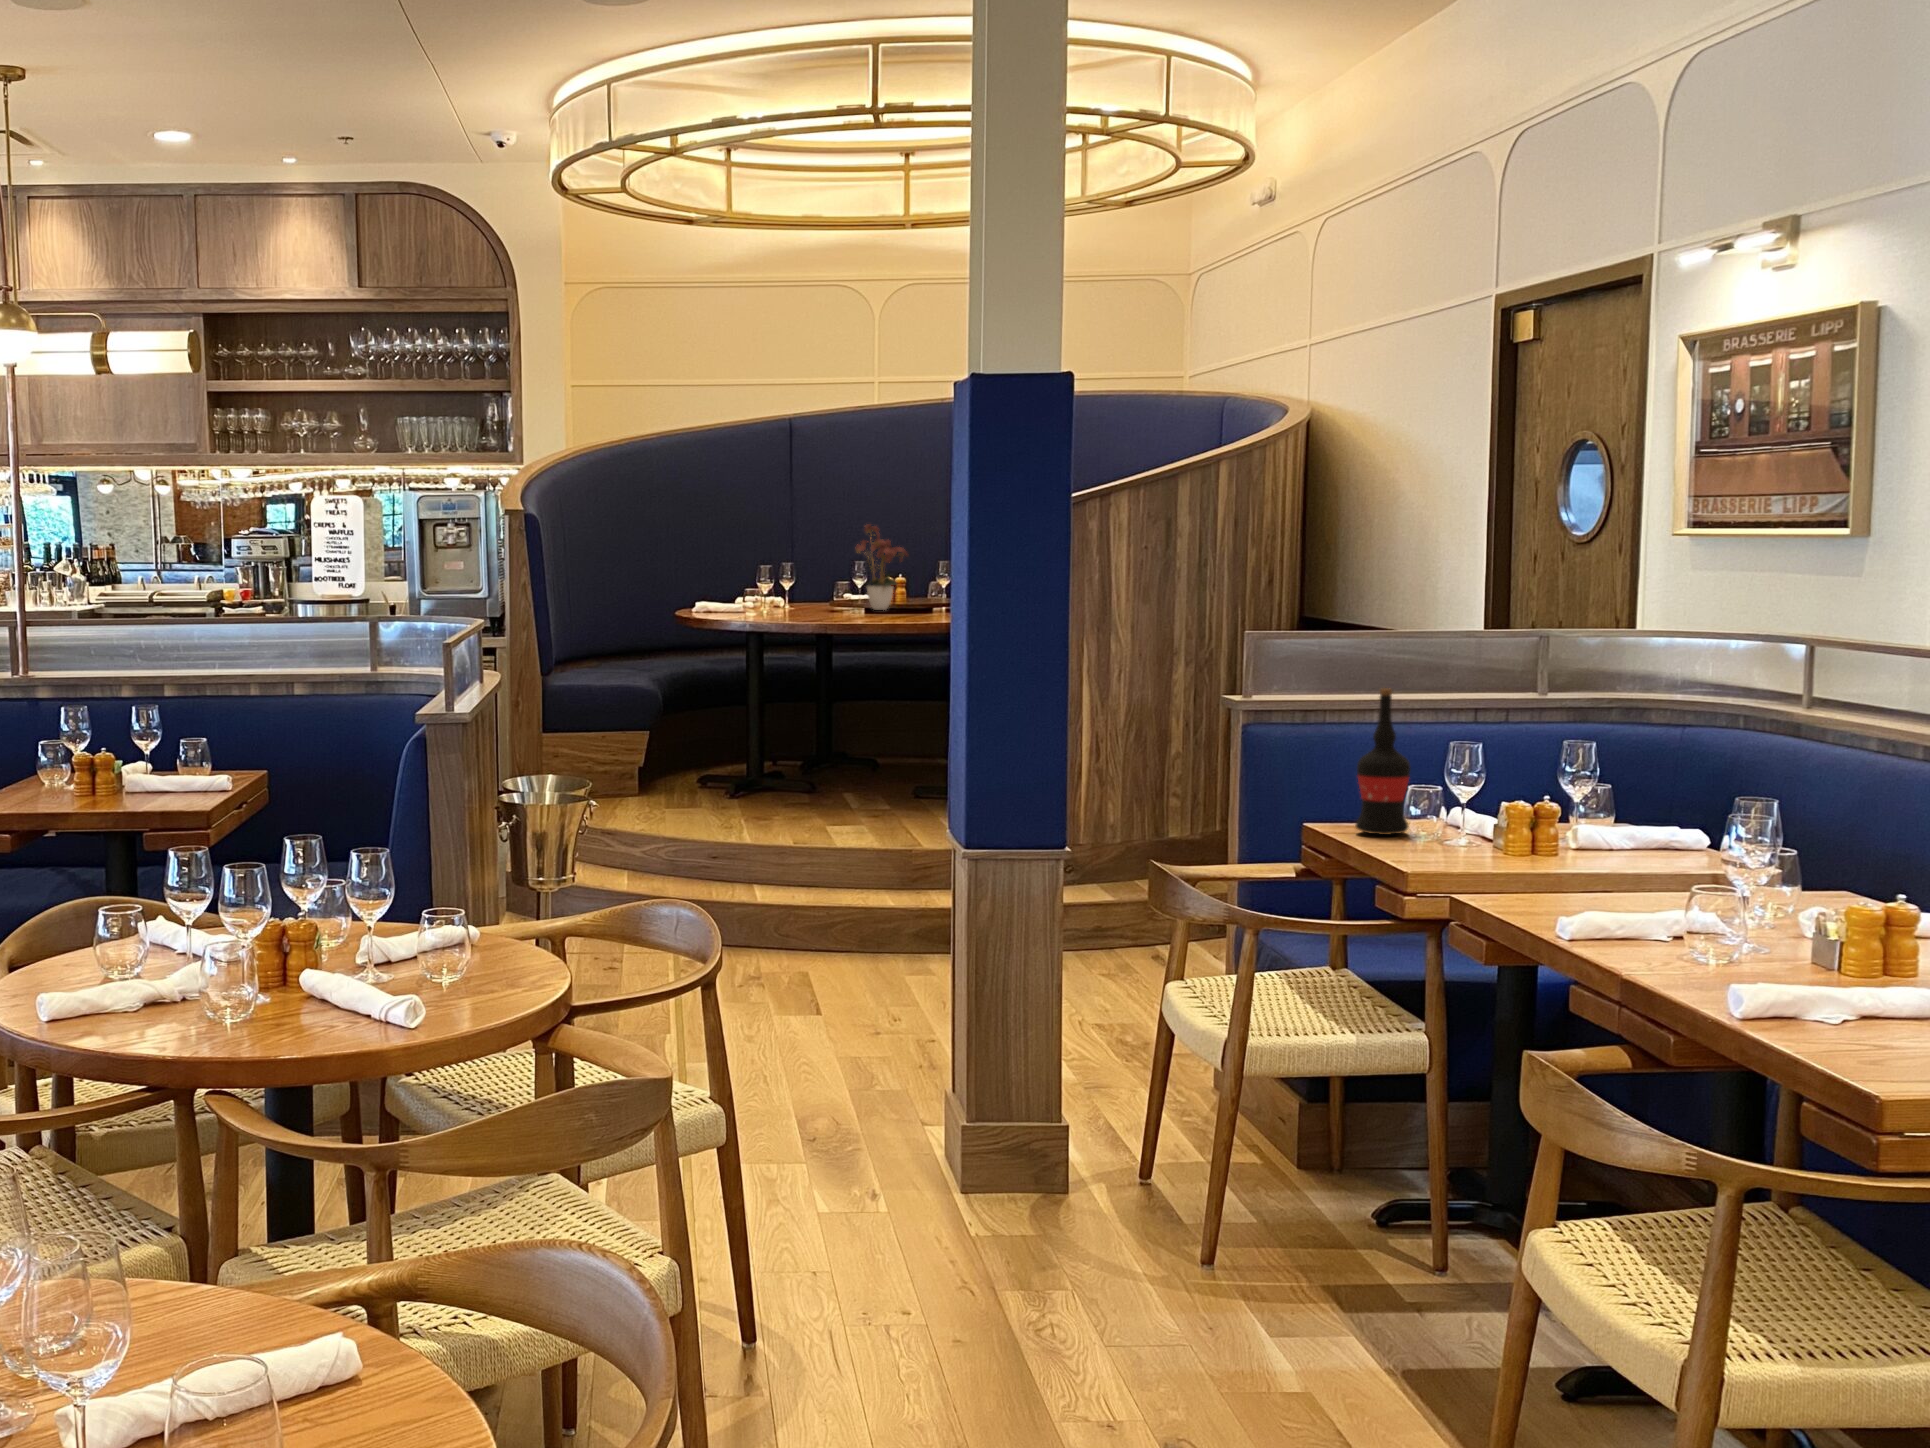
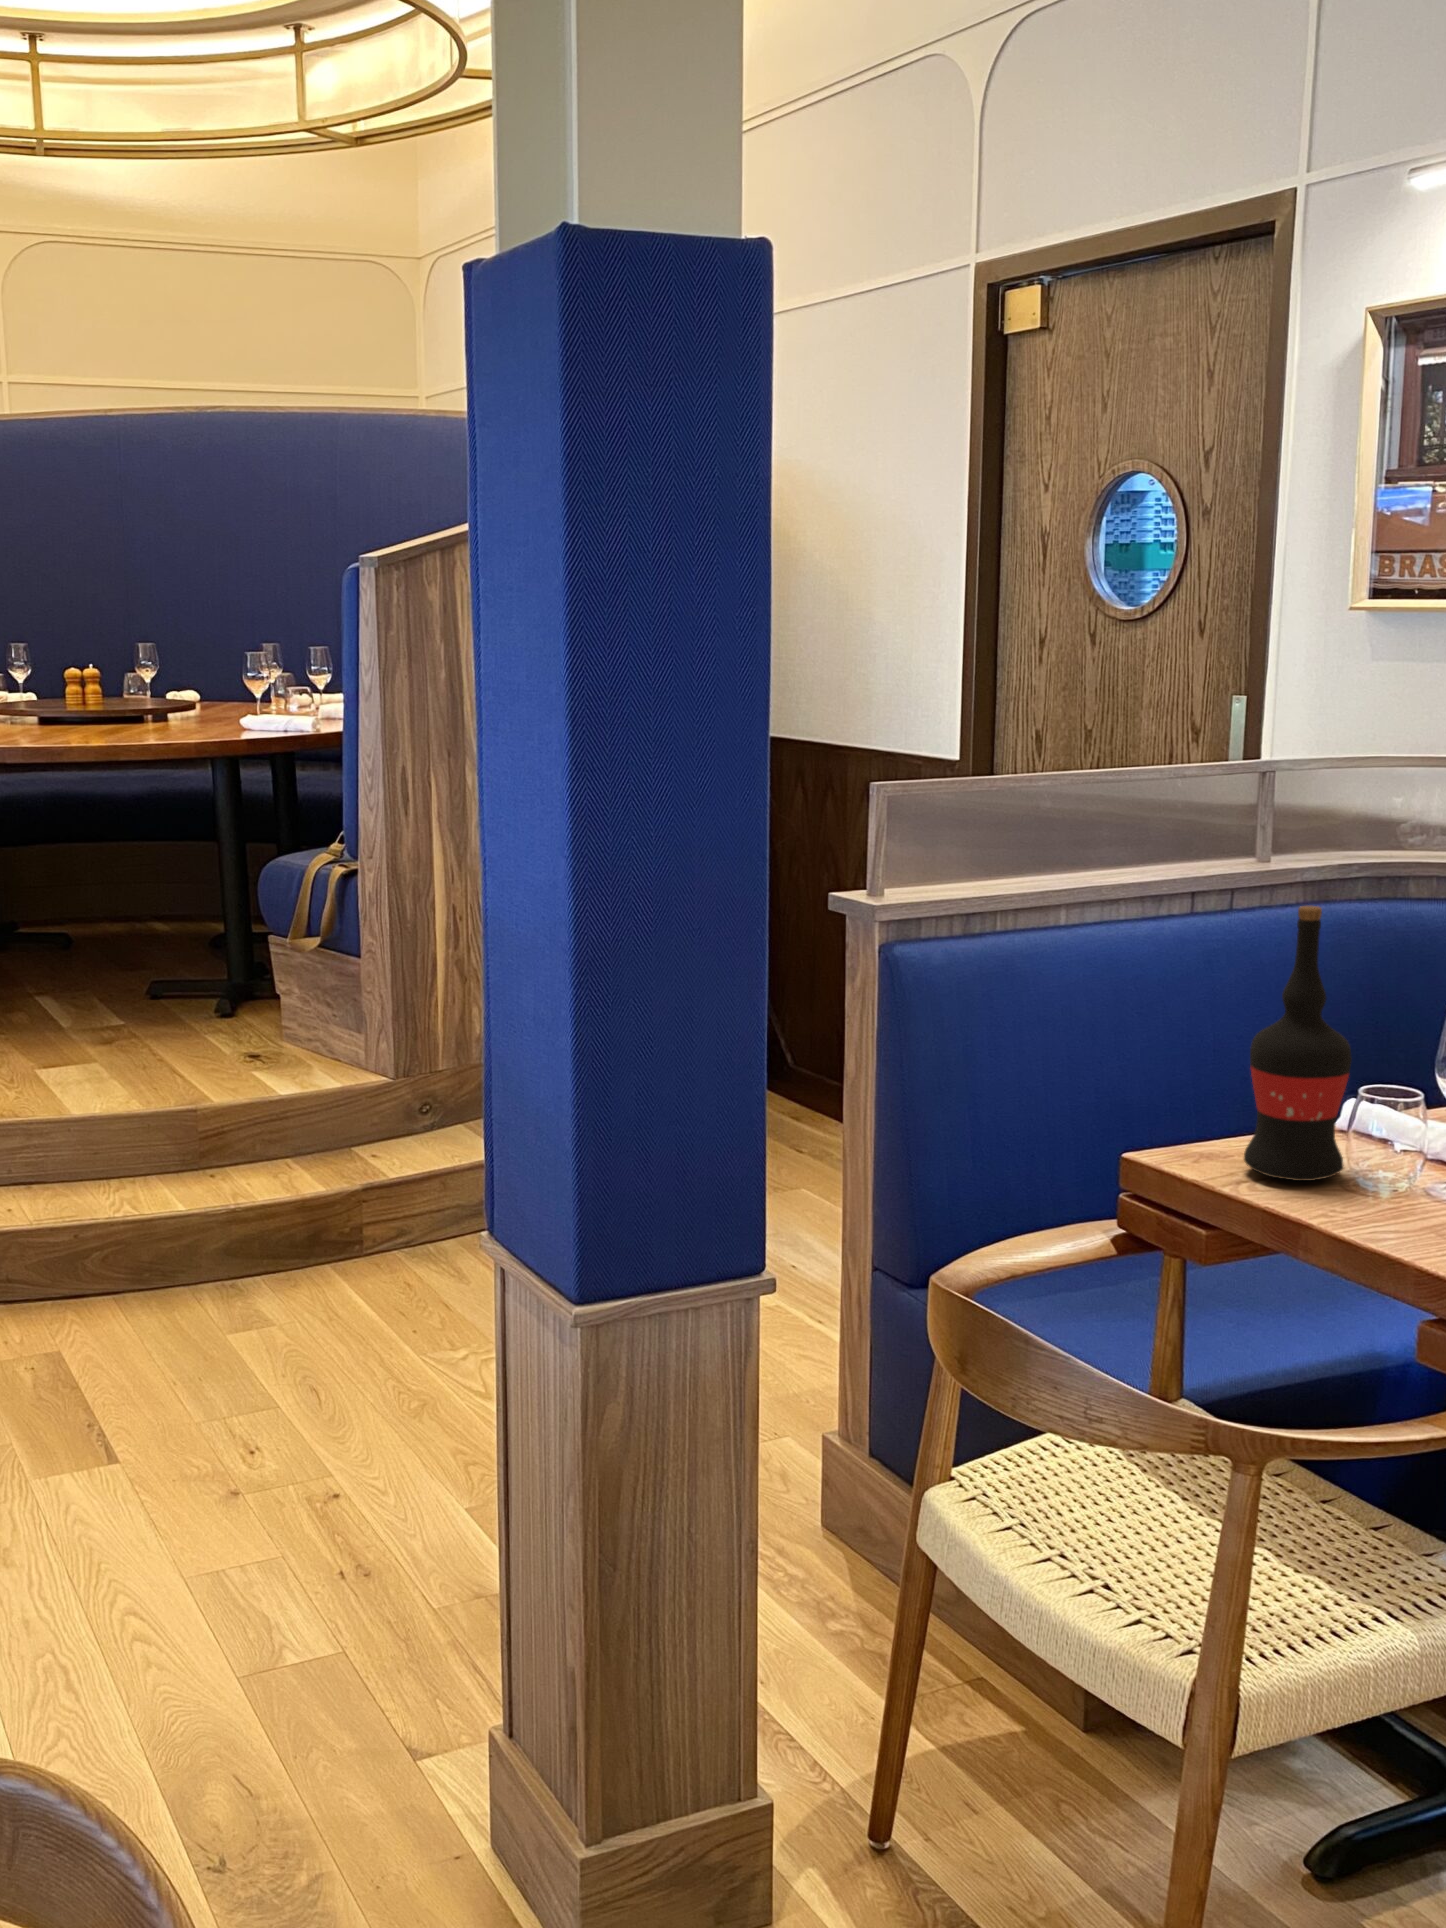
flower arrangement: present [856,524,908,610] -> none [22,583,119,721]

